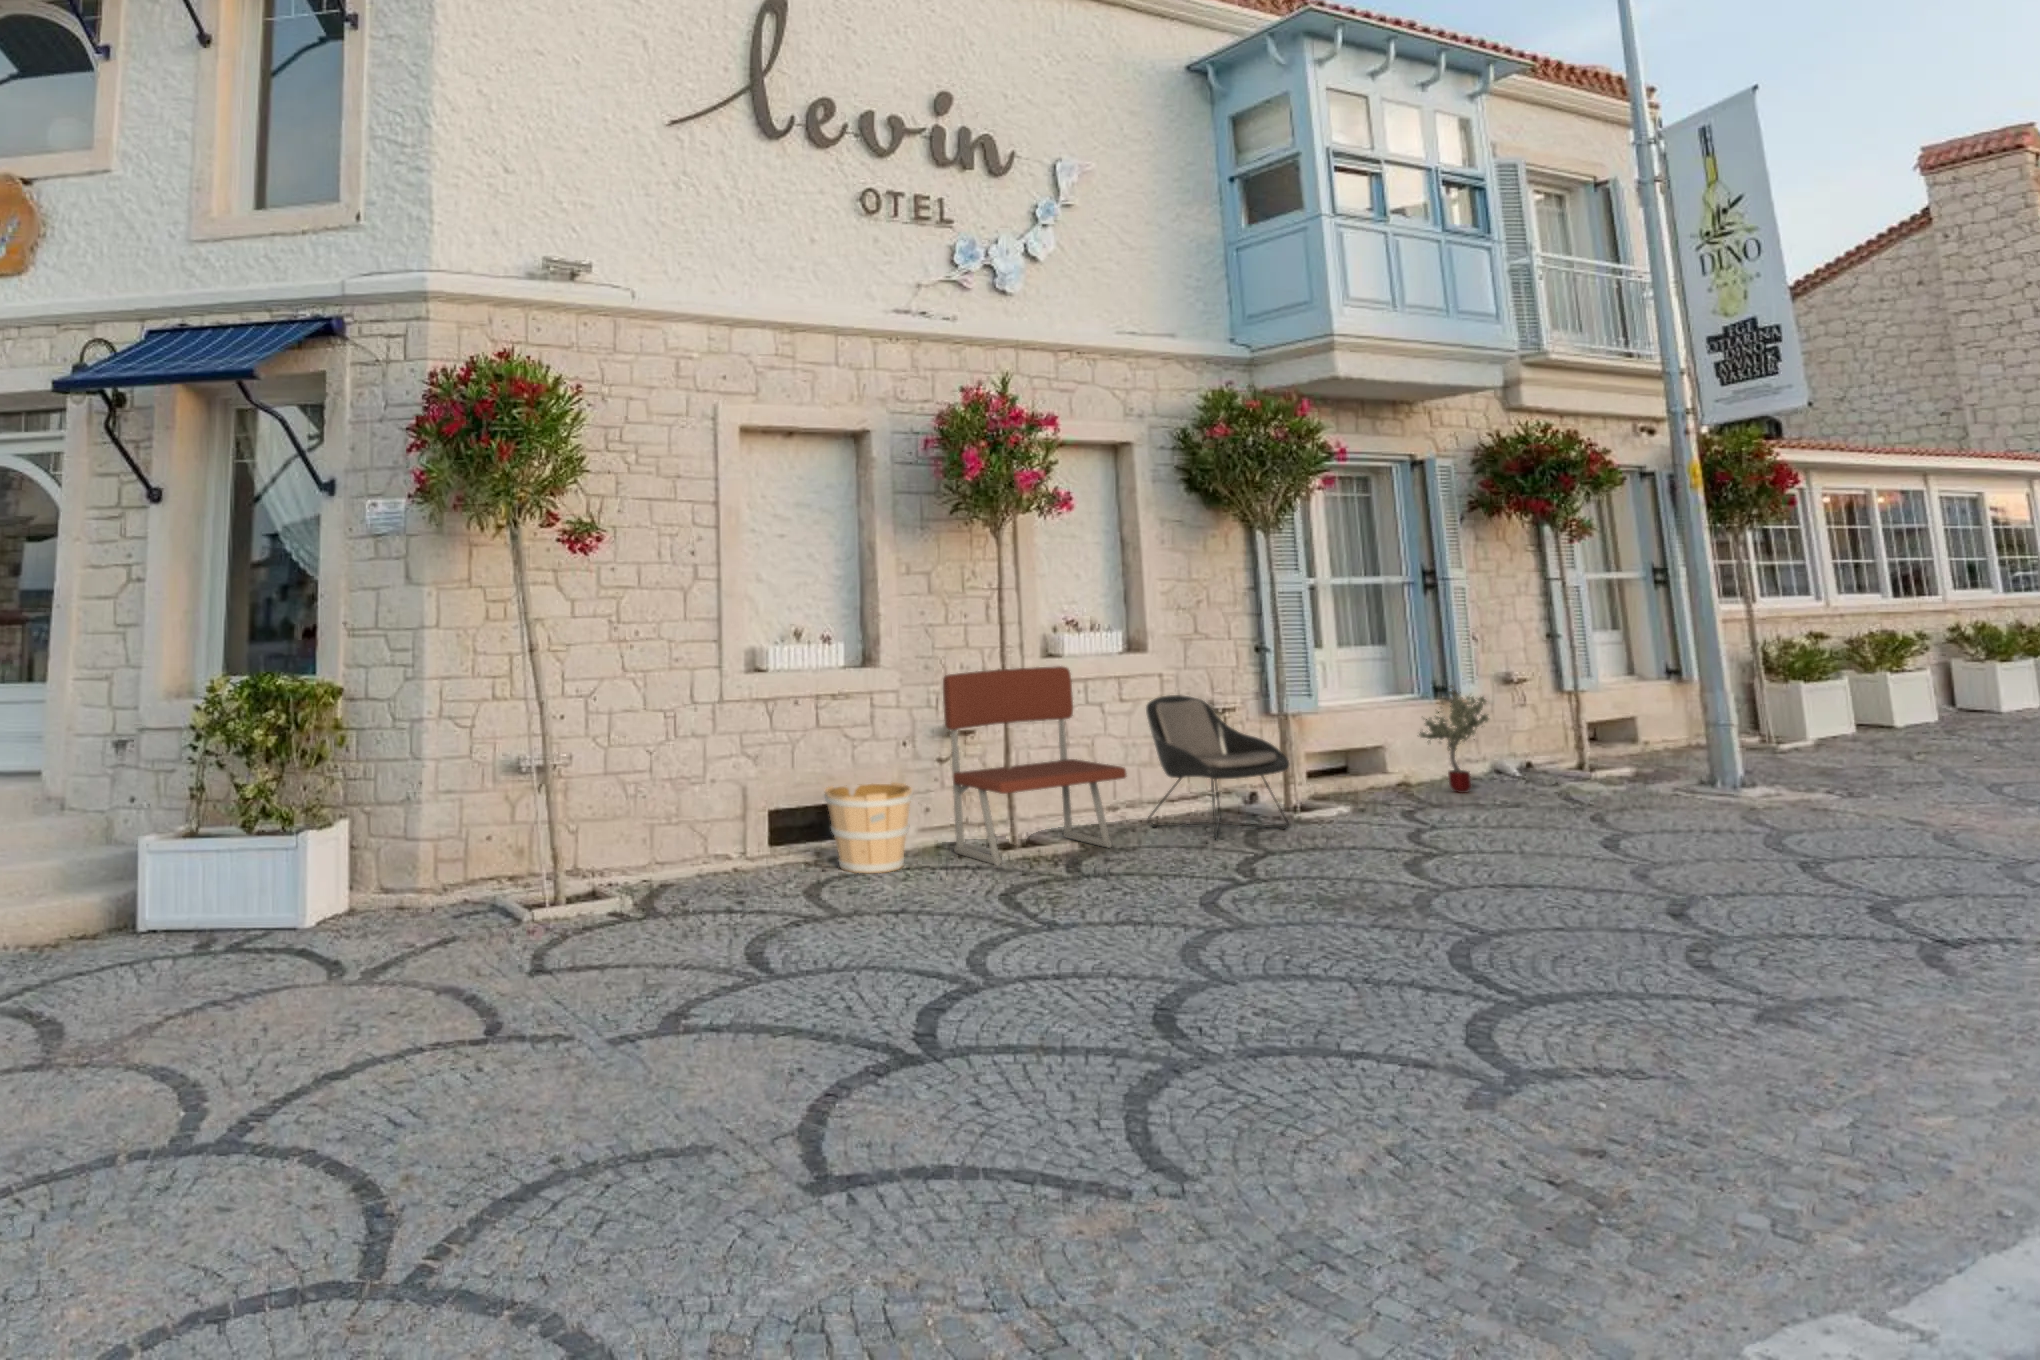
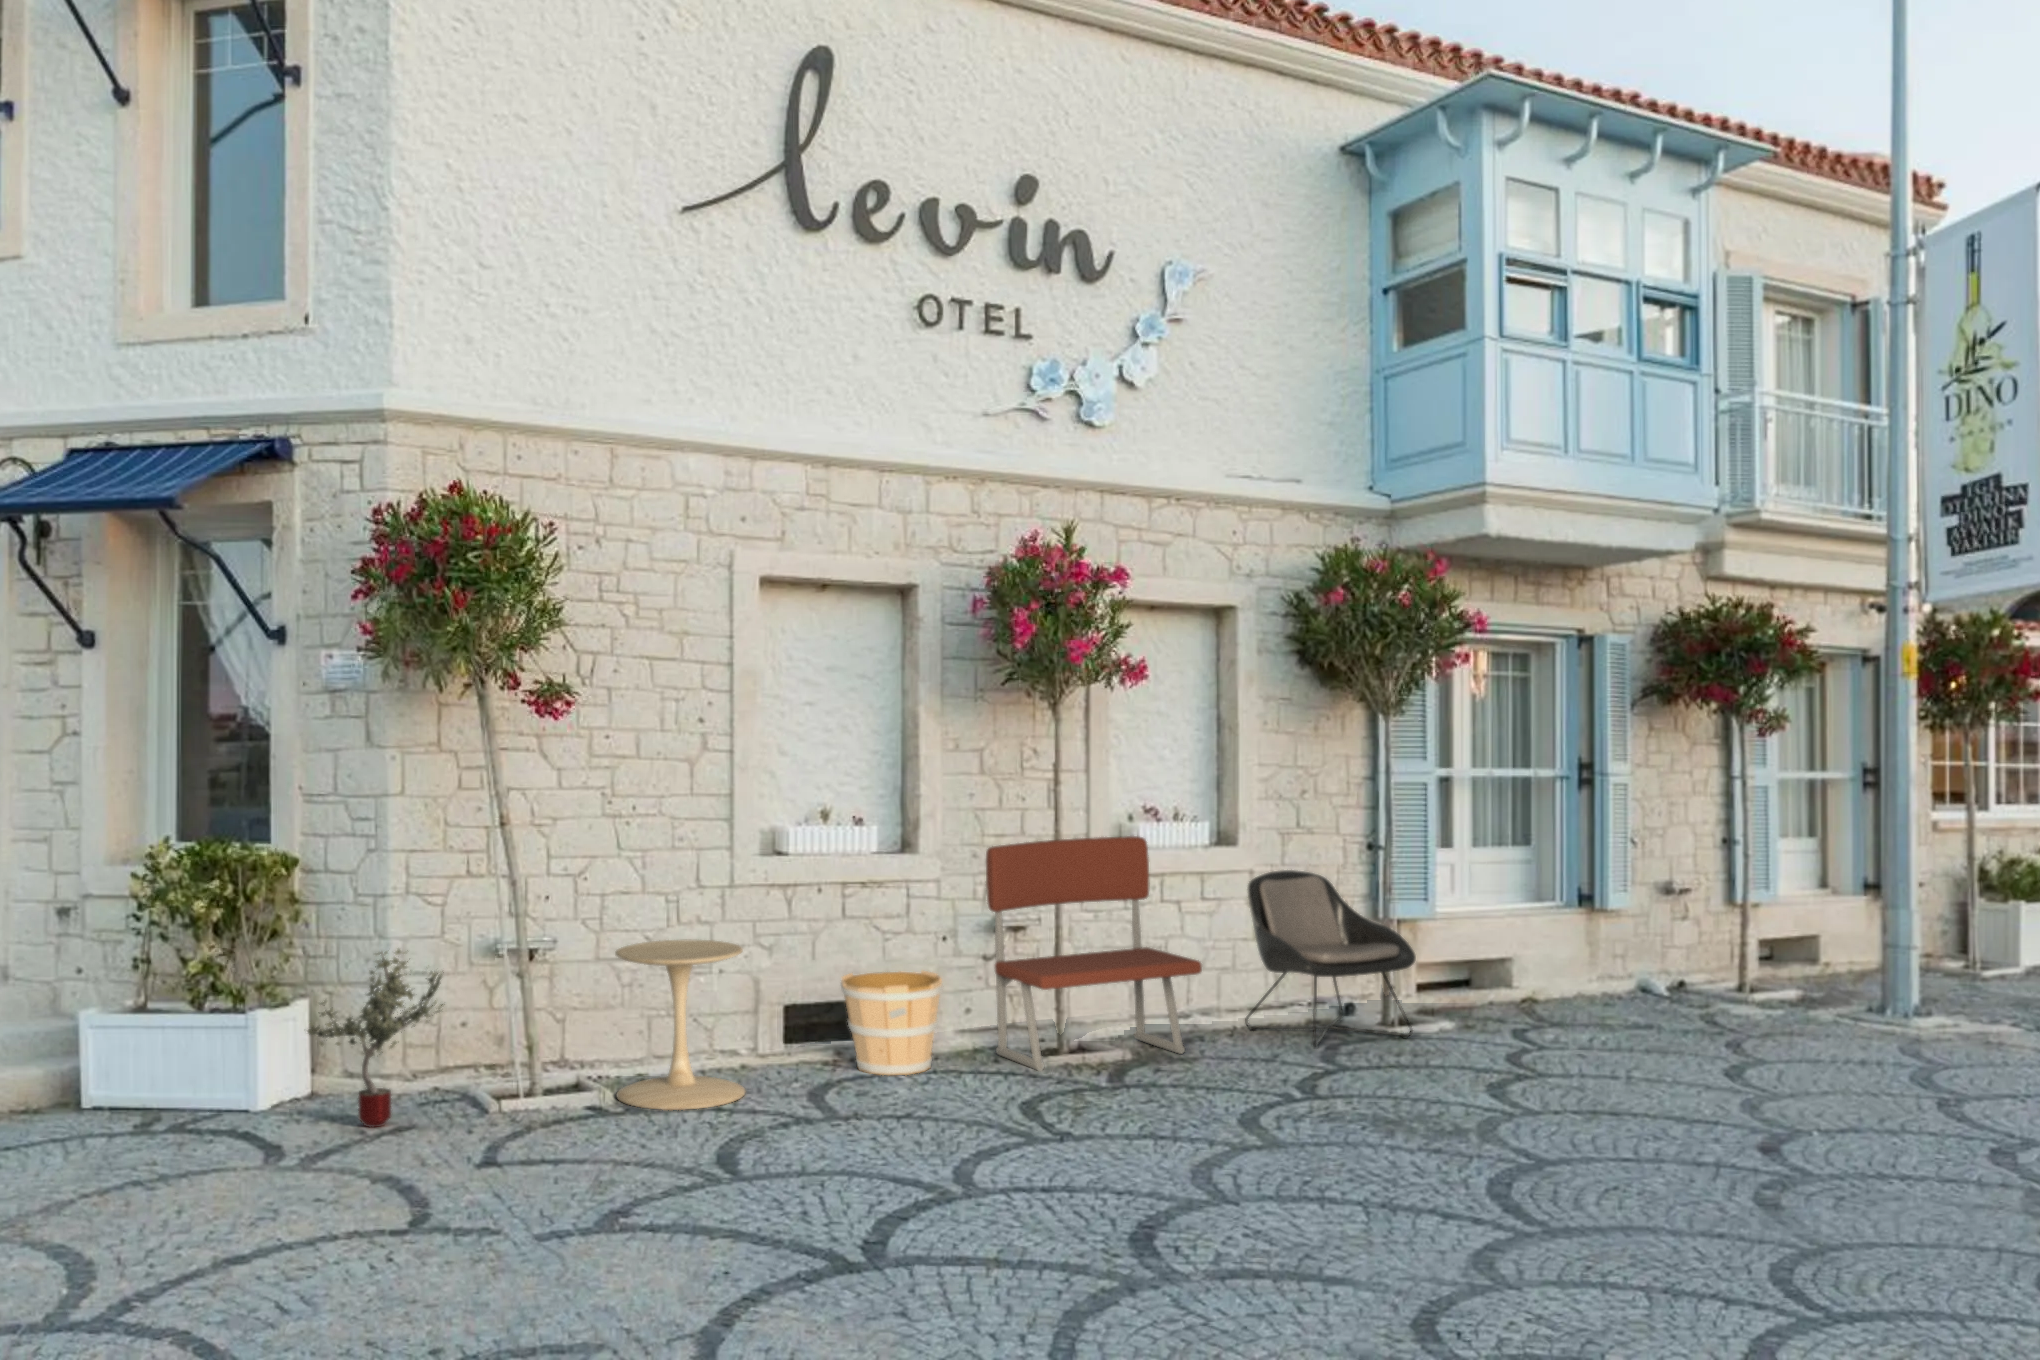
potted tree: present [1419,685,1490,793] -> present [307,949,445,1127]
pedestal table: none [633,757,750,910] -> present [615,940,745,1110]

